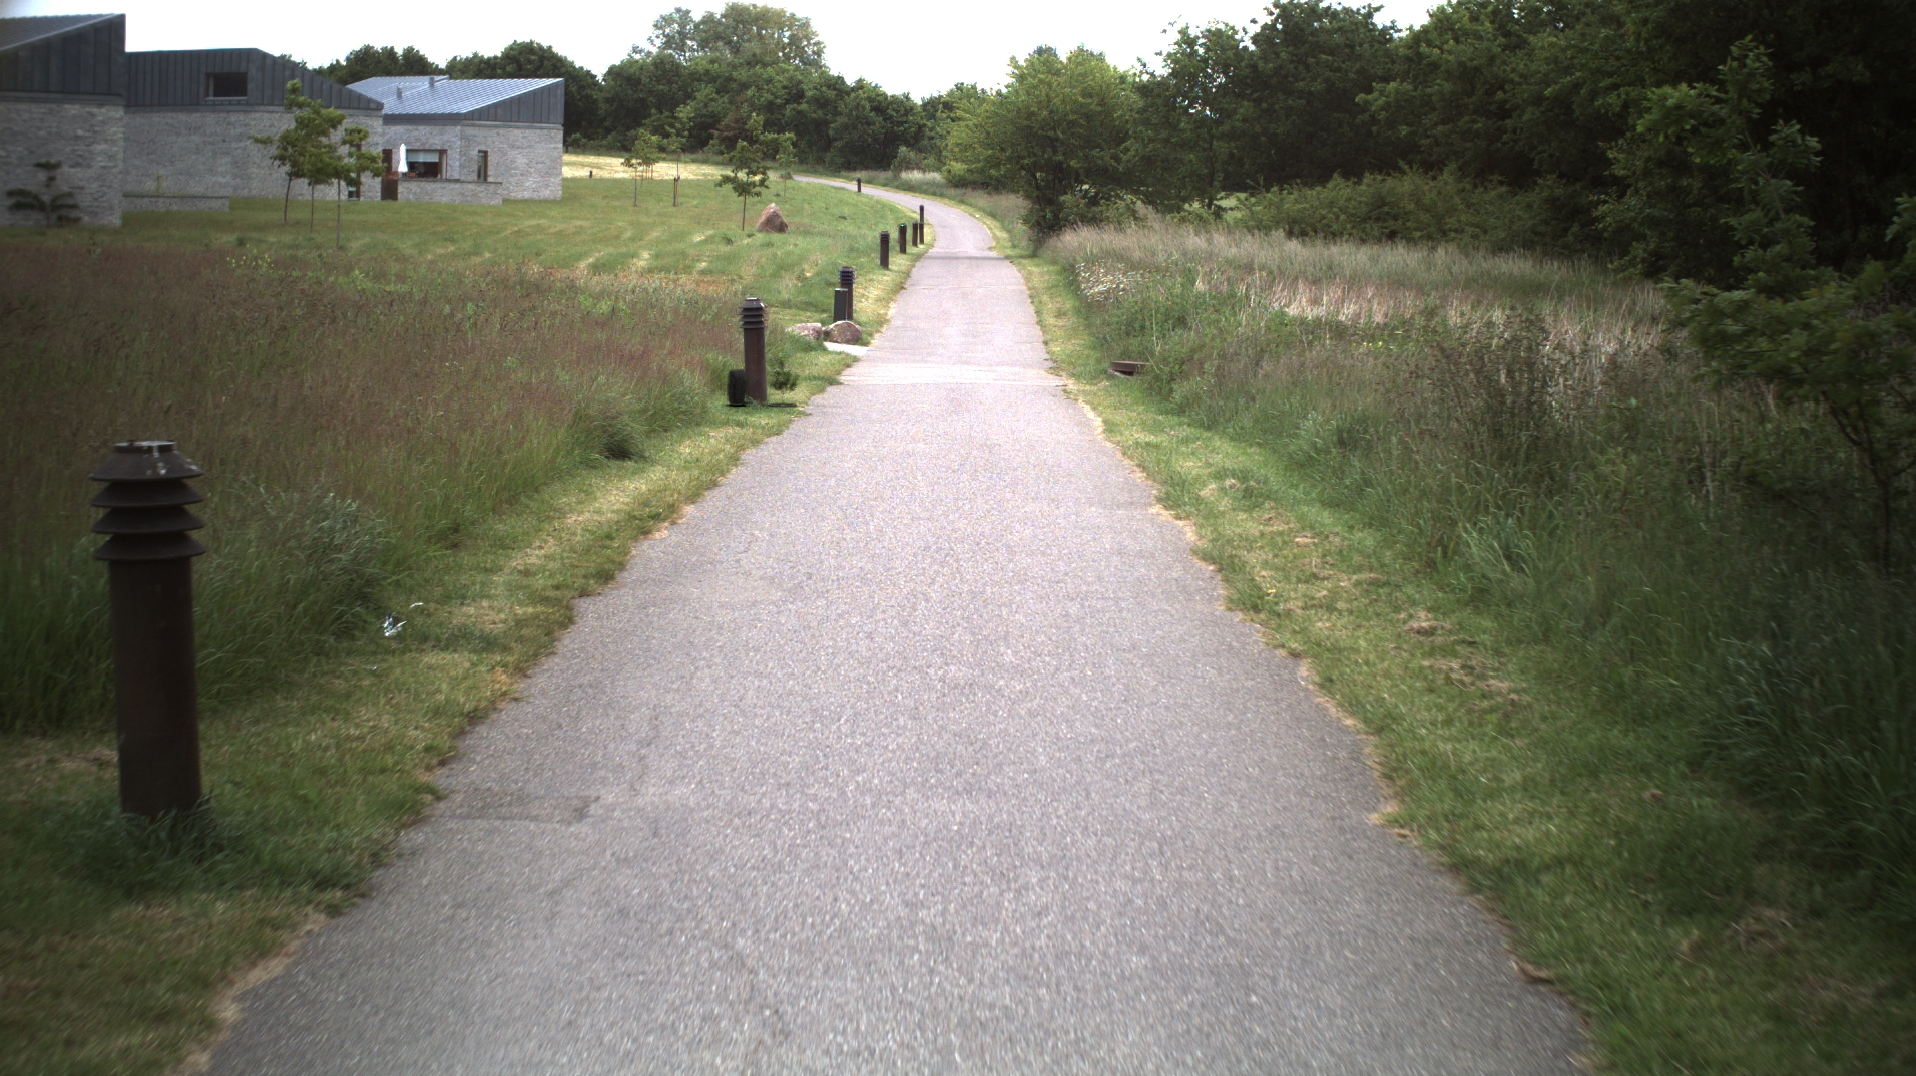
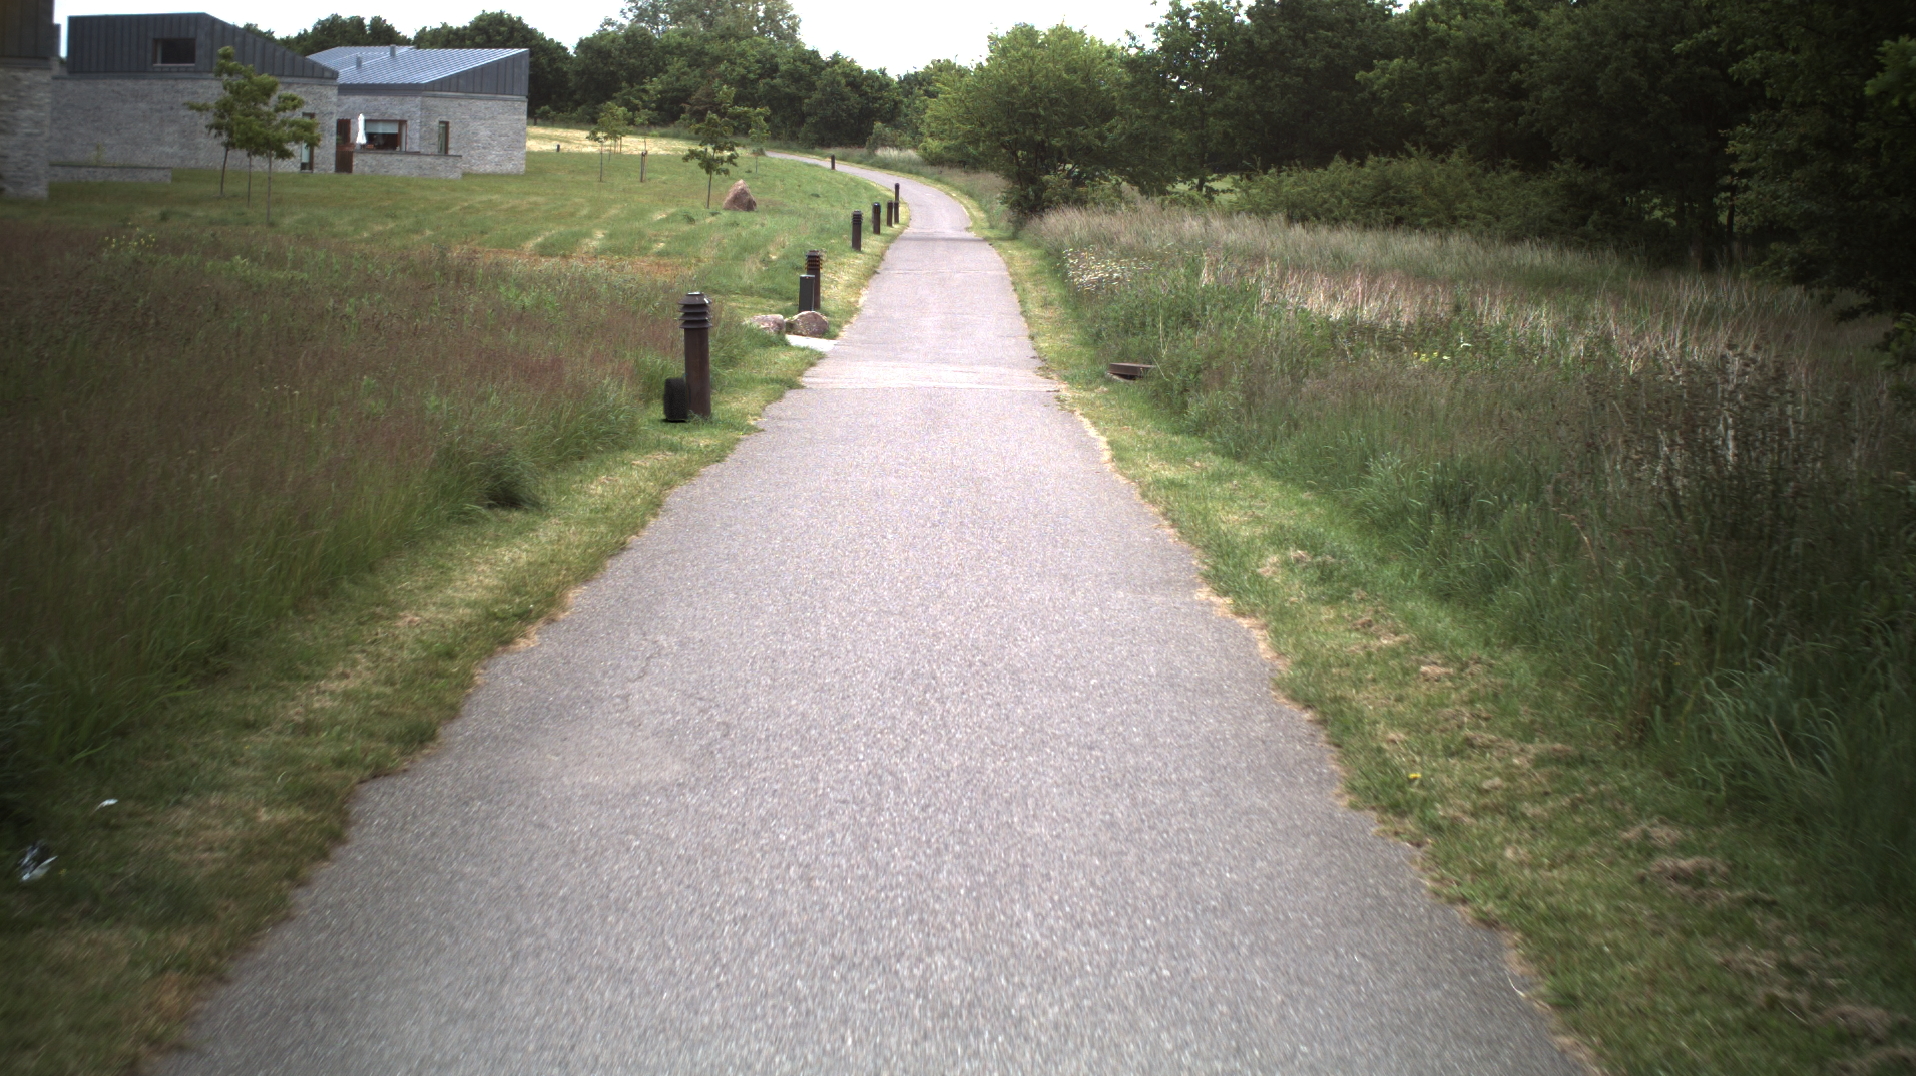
potted tree: present [768,360,798,407] -> none [709,359,752,423]

